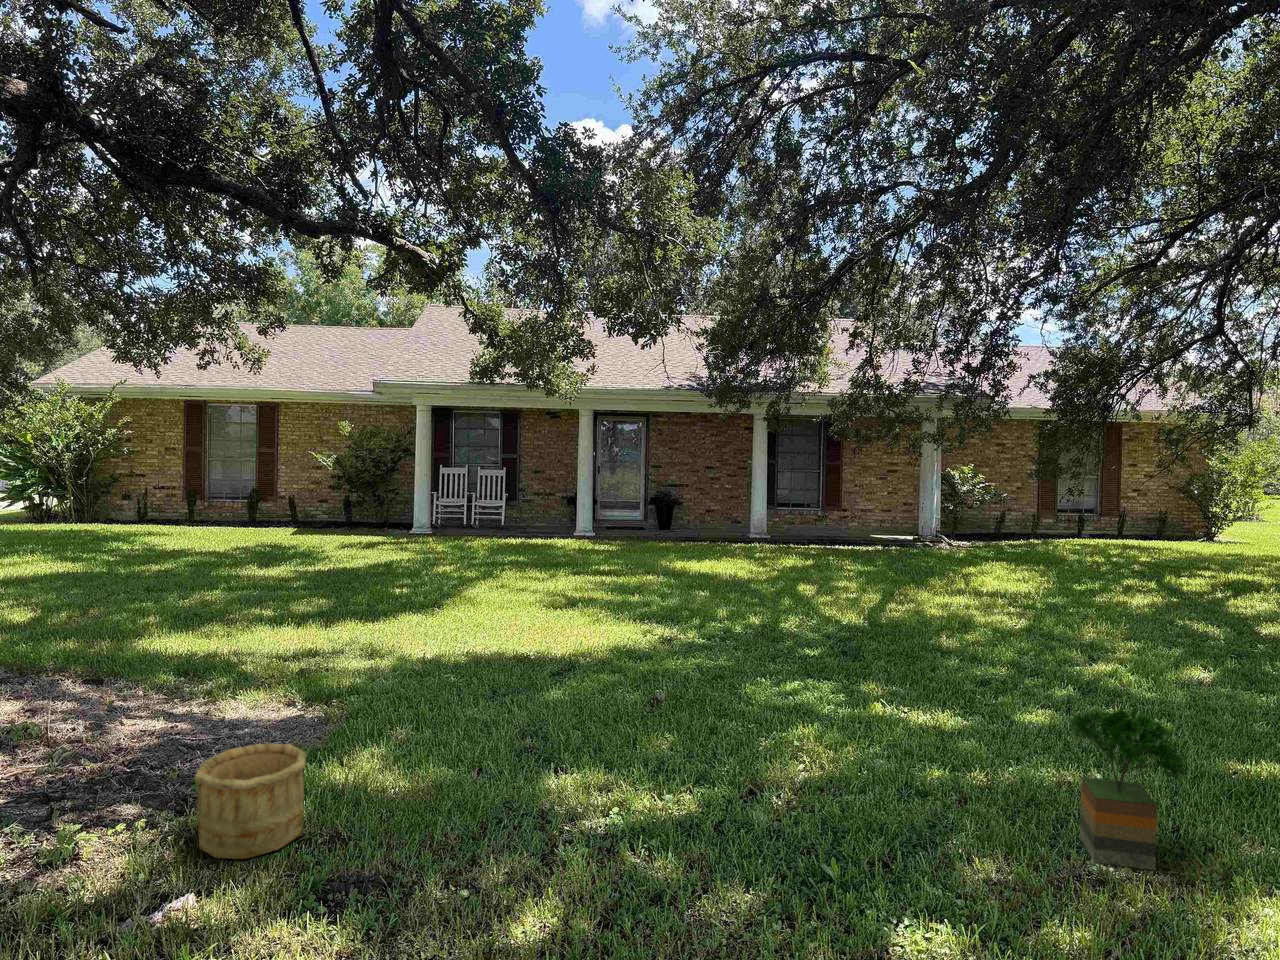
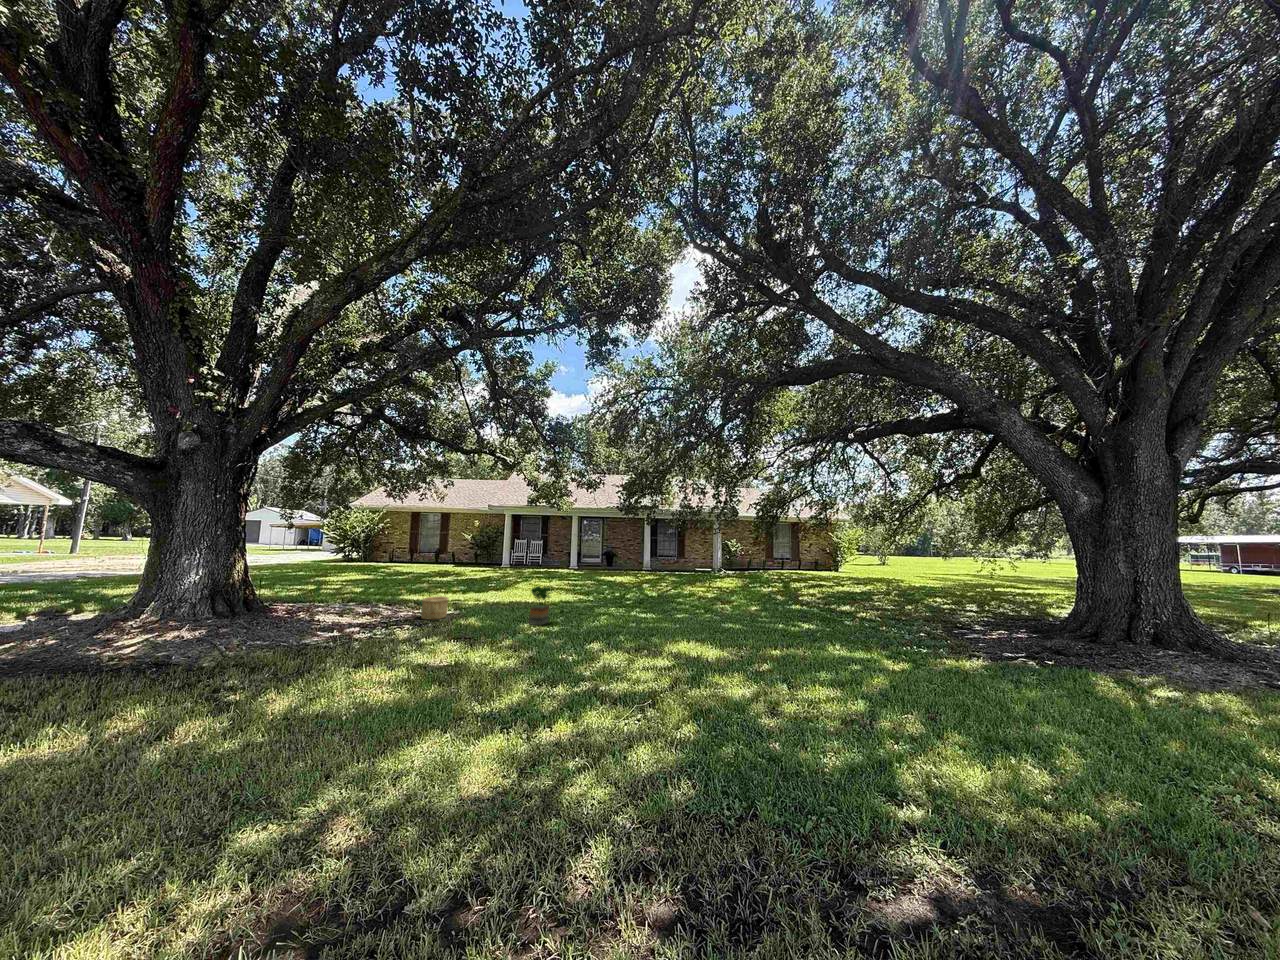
potted tree: present [1068,707,1187,870] -> present [529,586,553,625]

